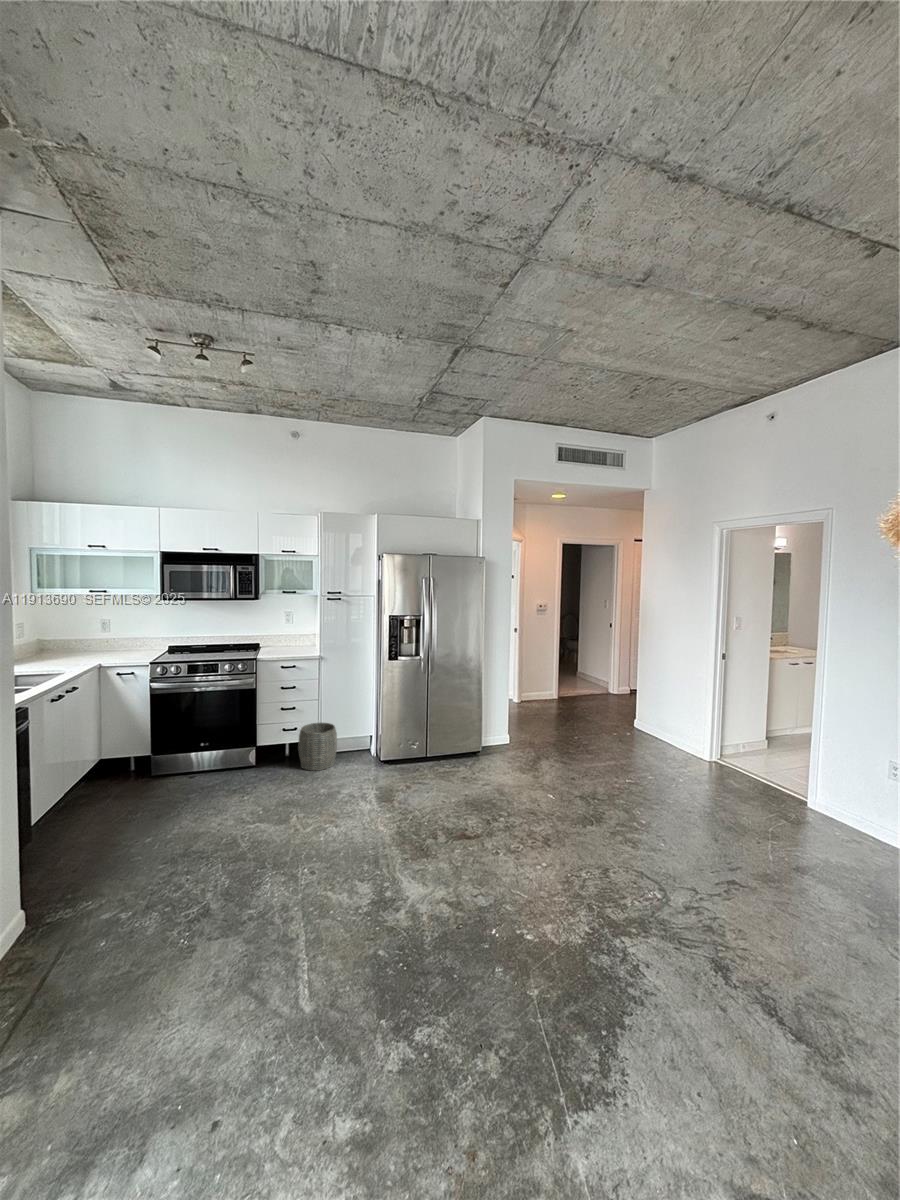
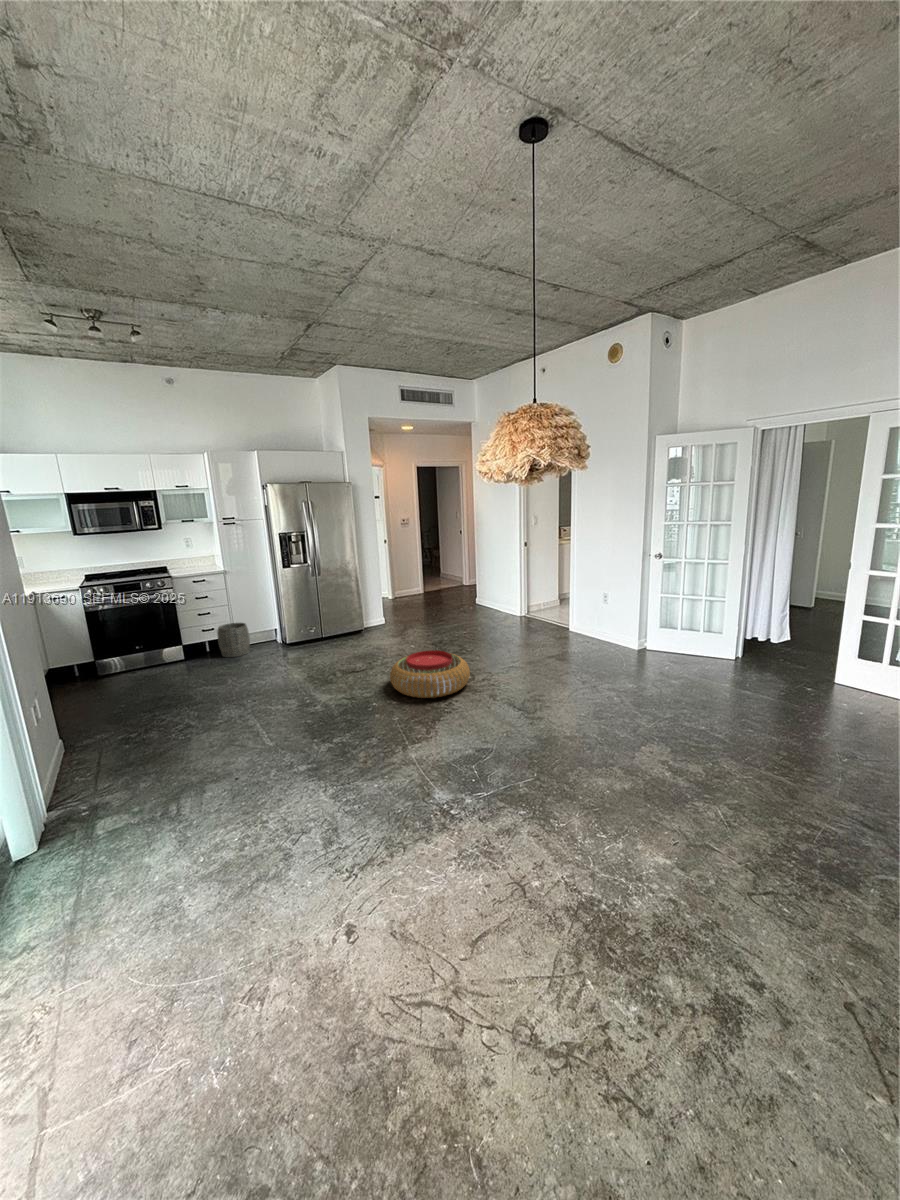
pouf: none [523,832,669,949] -> present [390,650,470,698]

